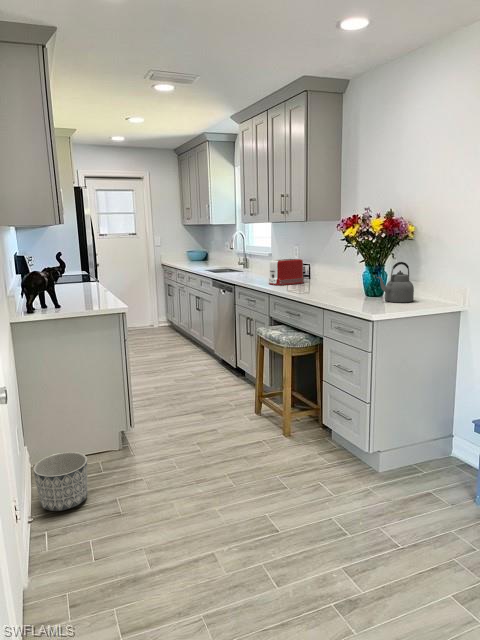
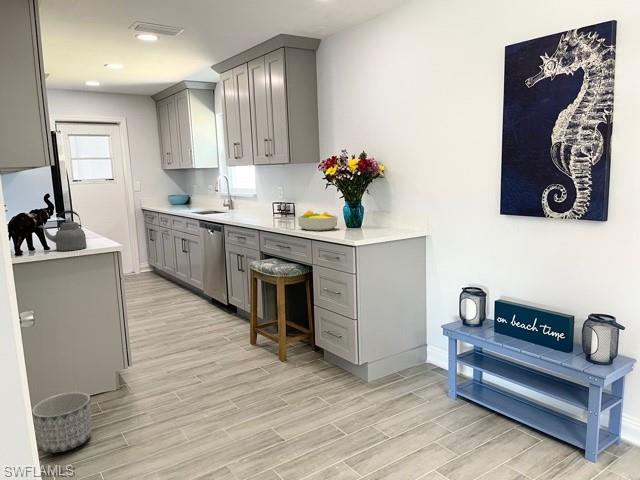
toaster: present [269,259,304,285] -> none [257,198,289,223]
kettle: present [377,262,414,302] -> present [39,211,87,251]
fruit bowl: none [310,275,356,299] -> present [297,210,338,231]

